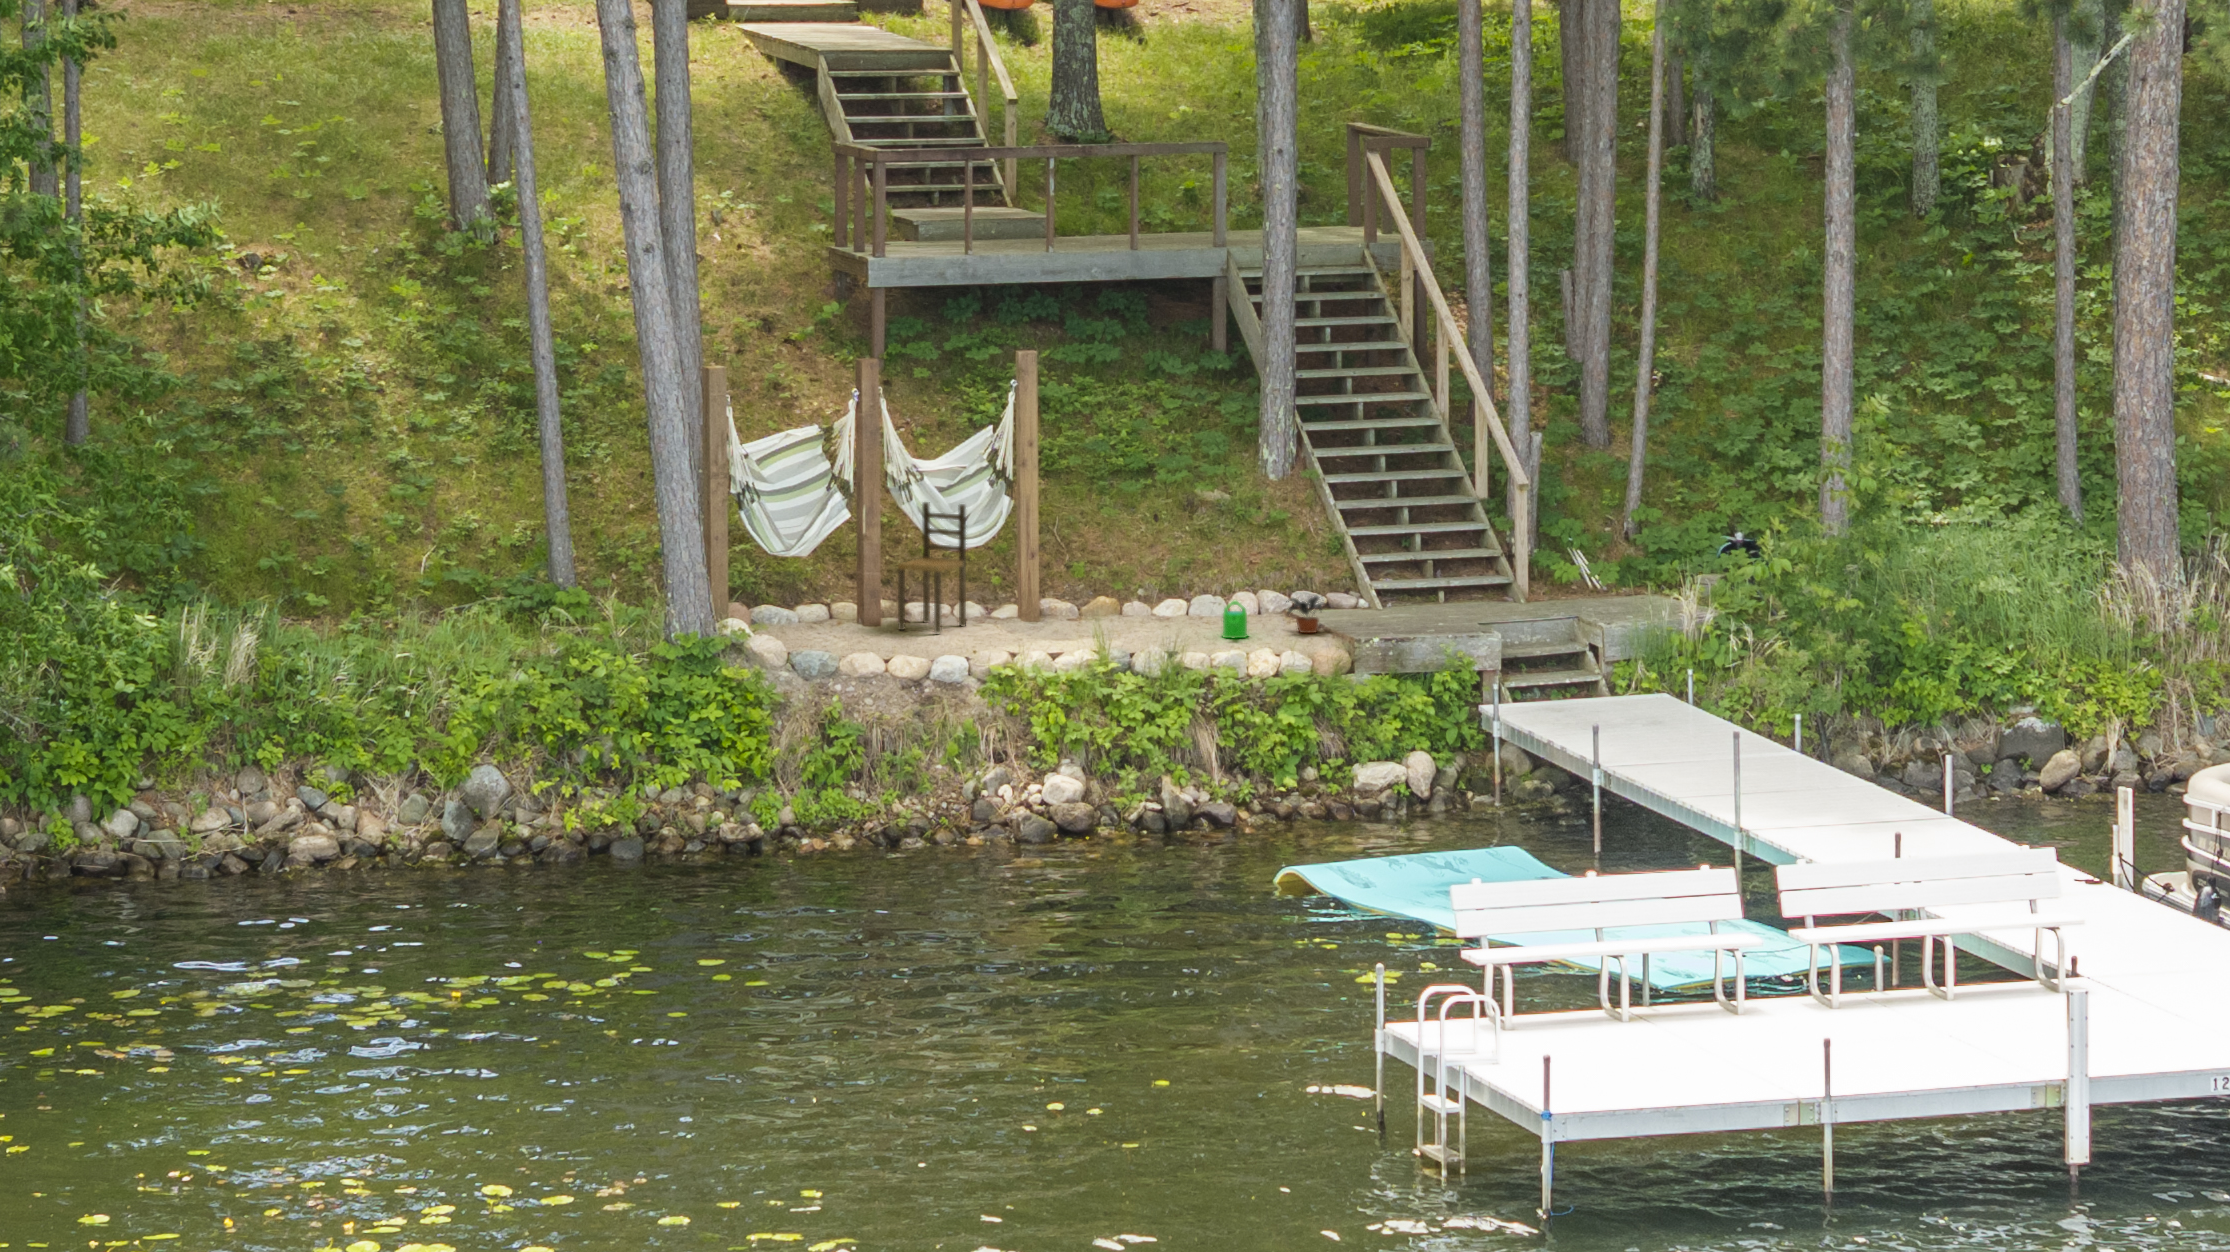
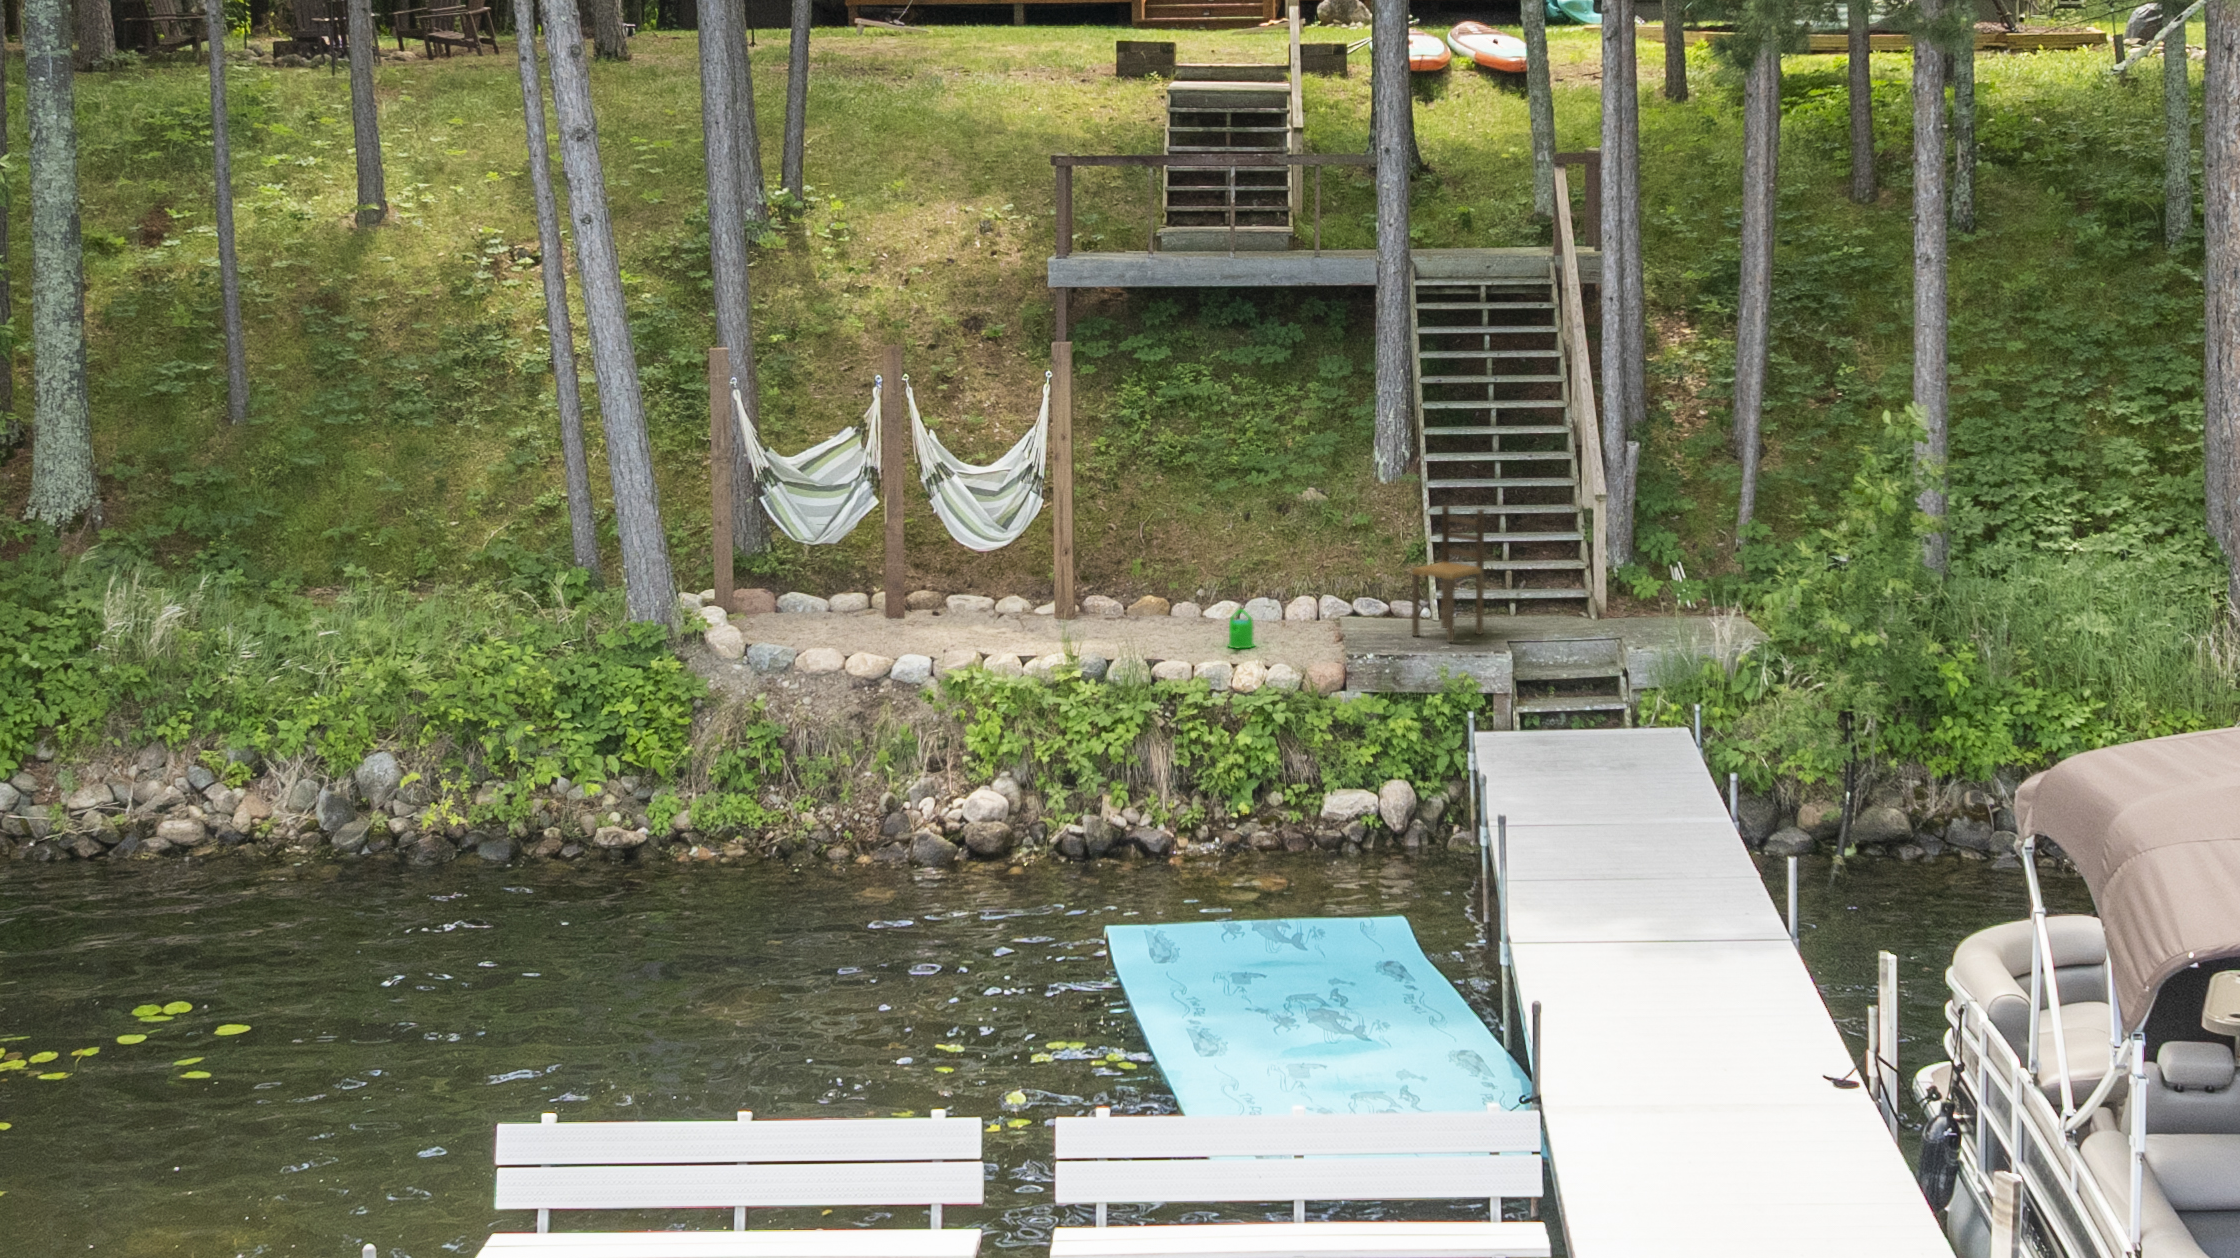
chair: present [898,502,966,633] -> present [1412,505,1484,642]
potted plant: present [1286,596,1323,633] -> none [1297,606,1343,645]

